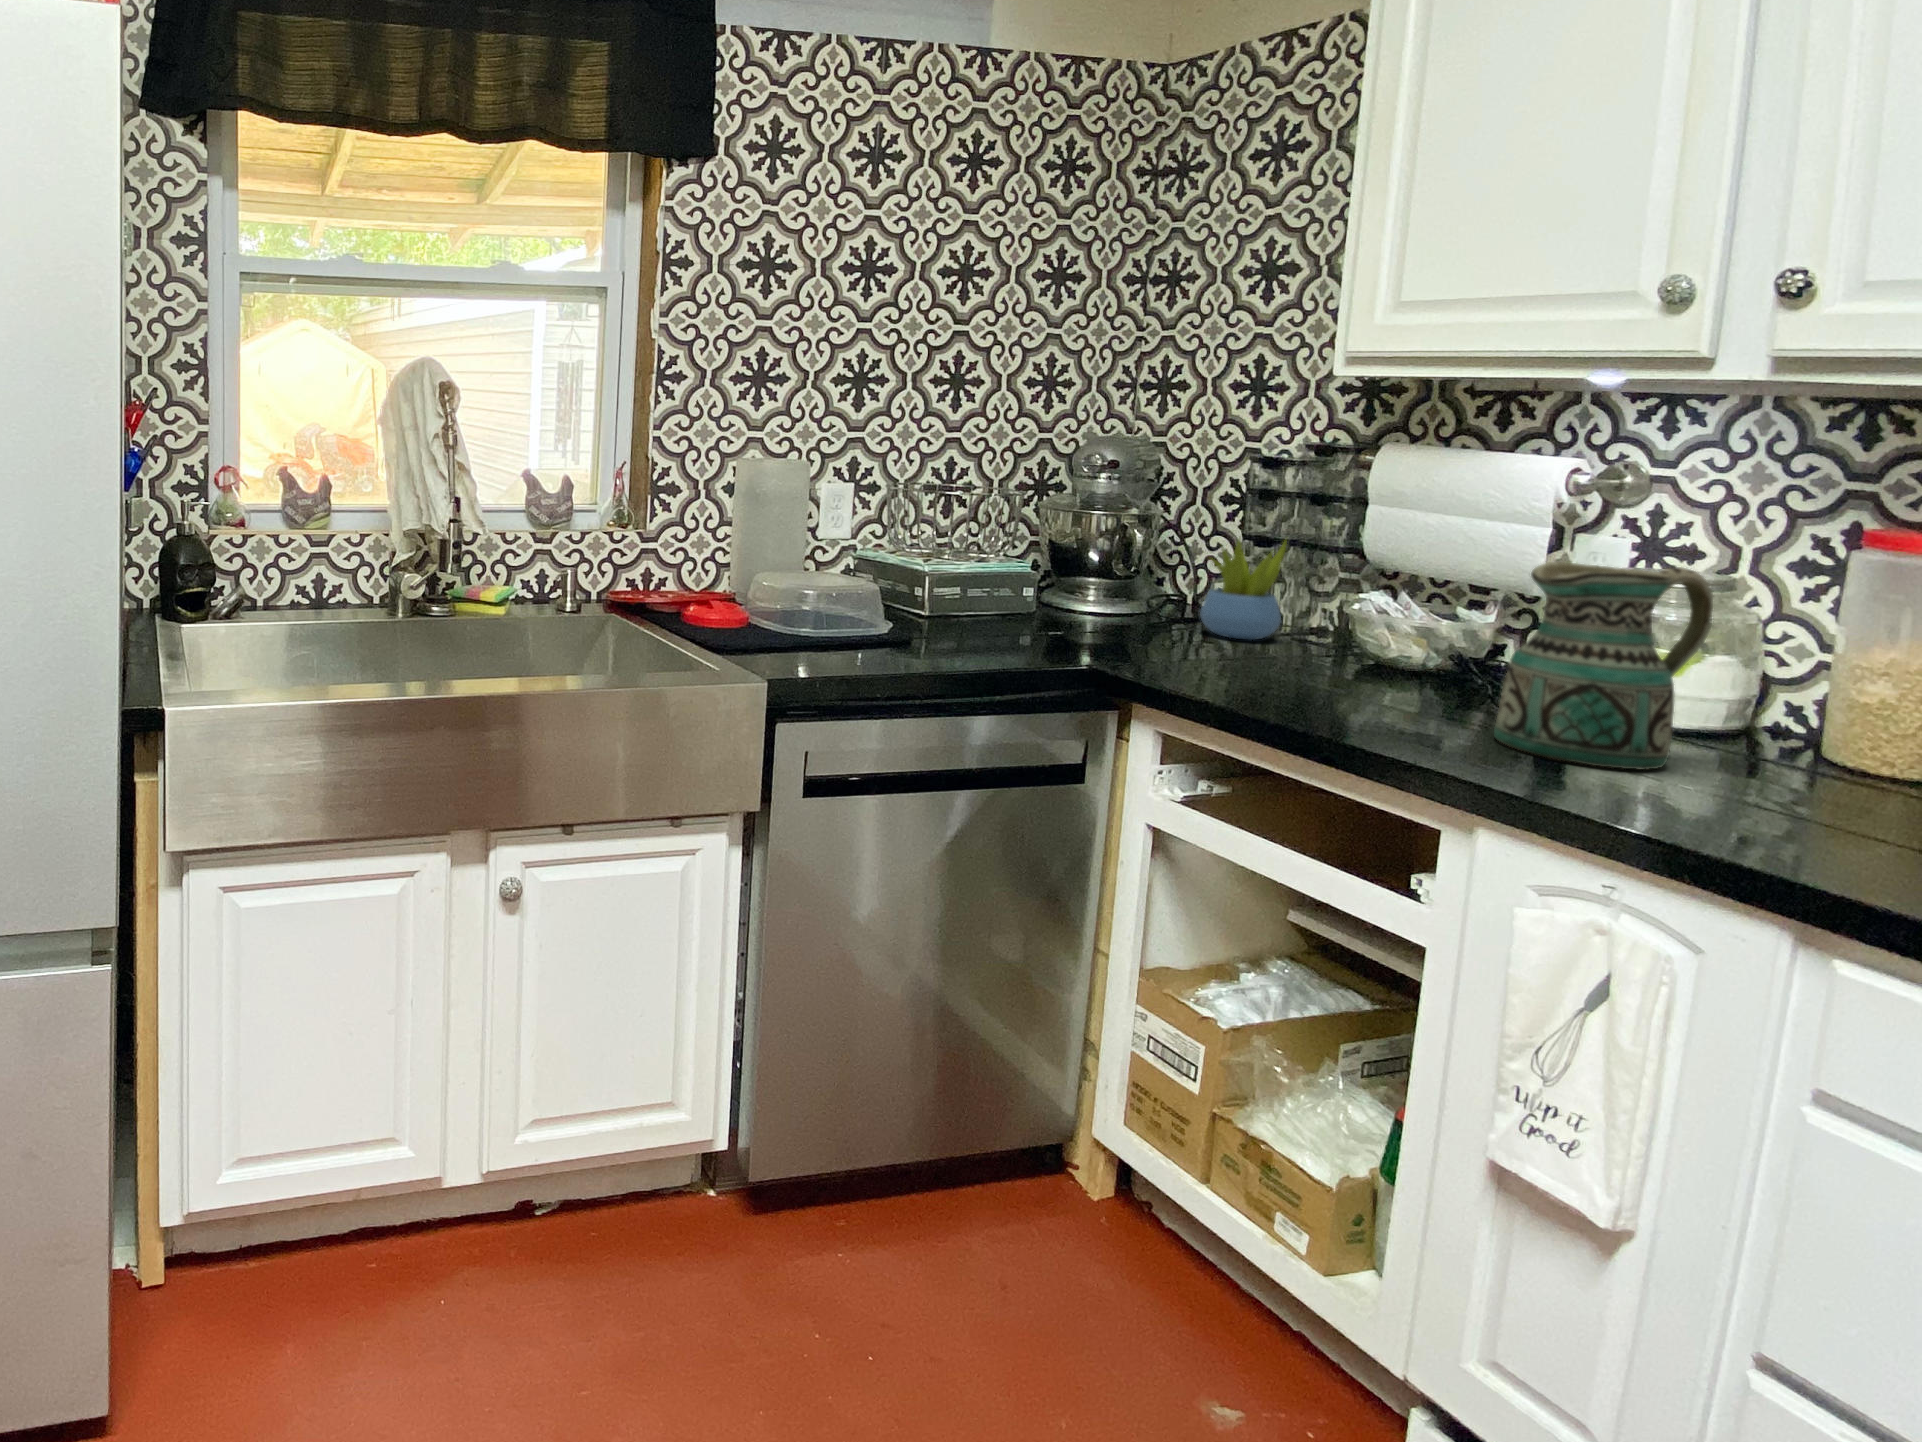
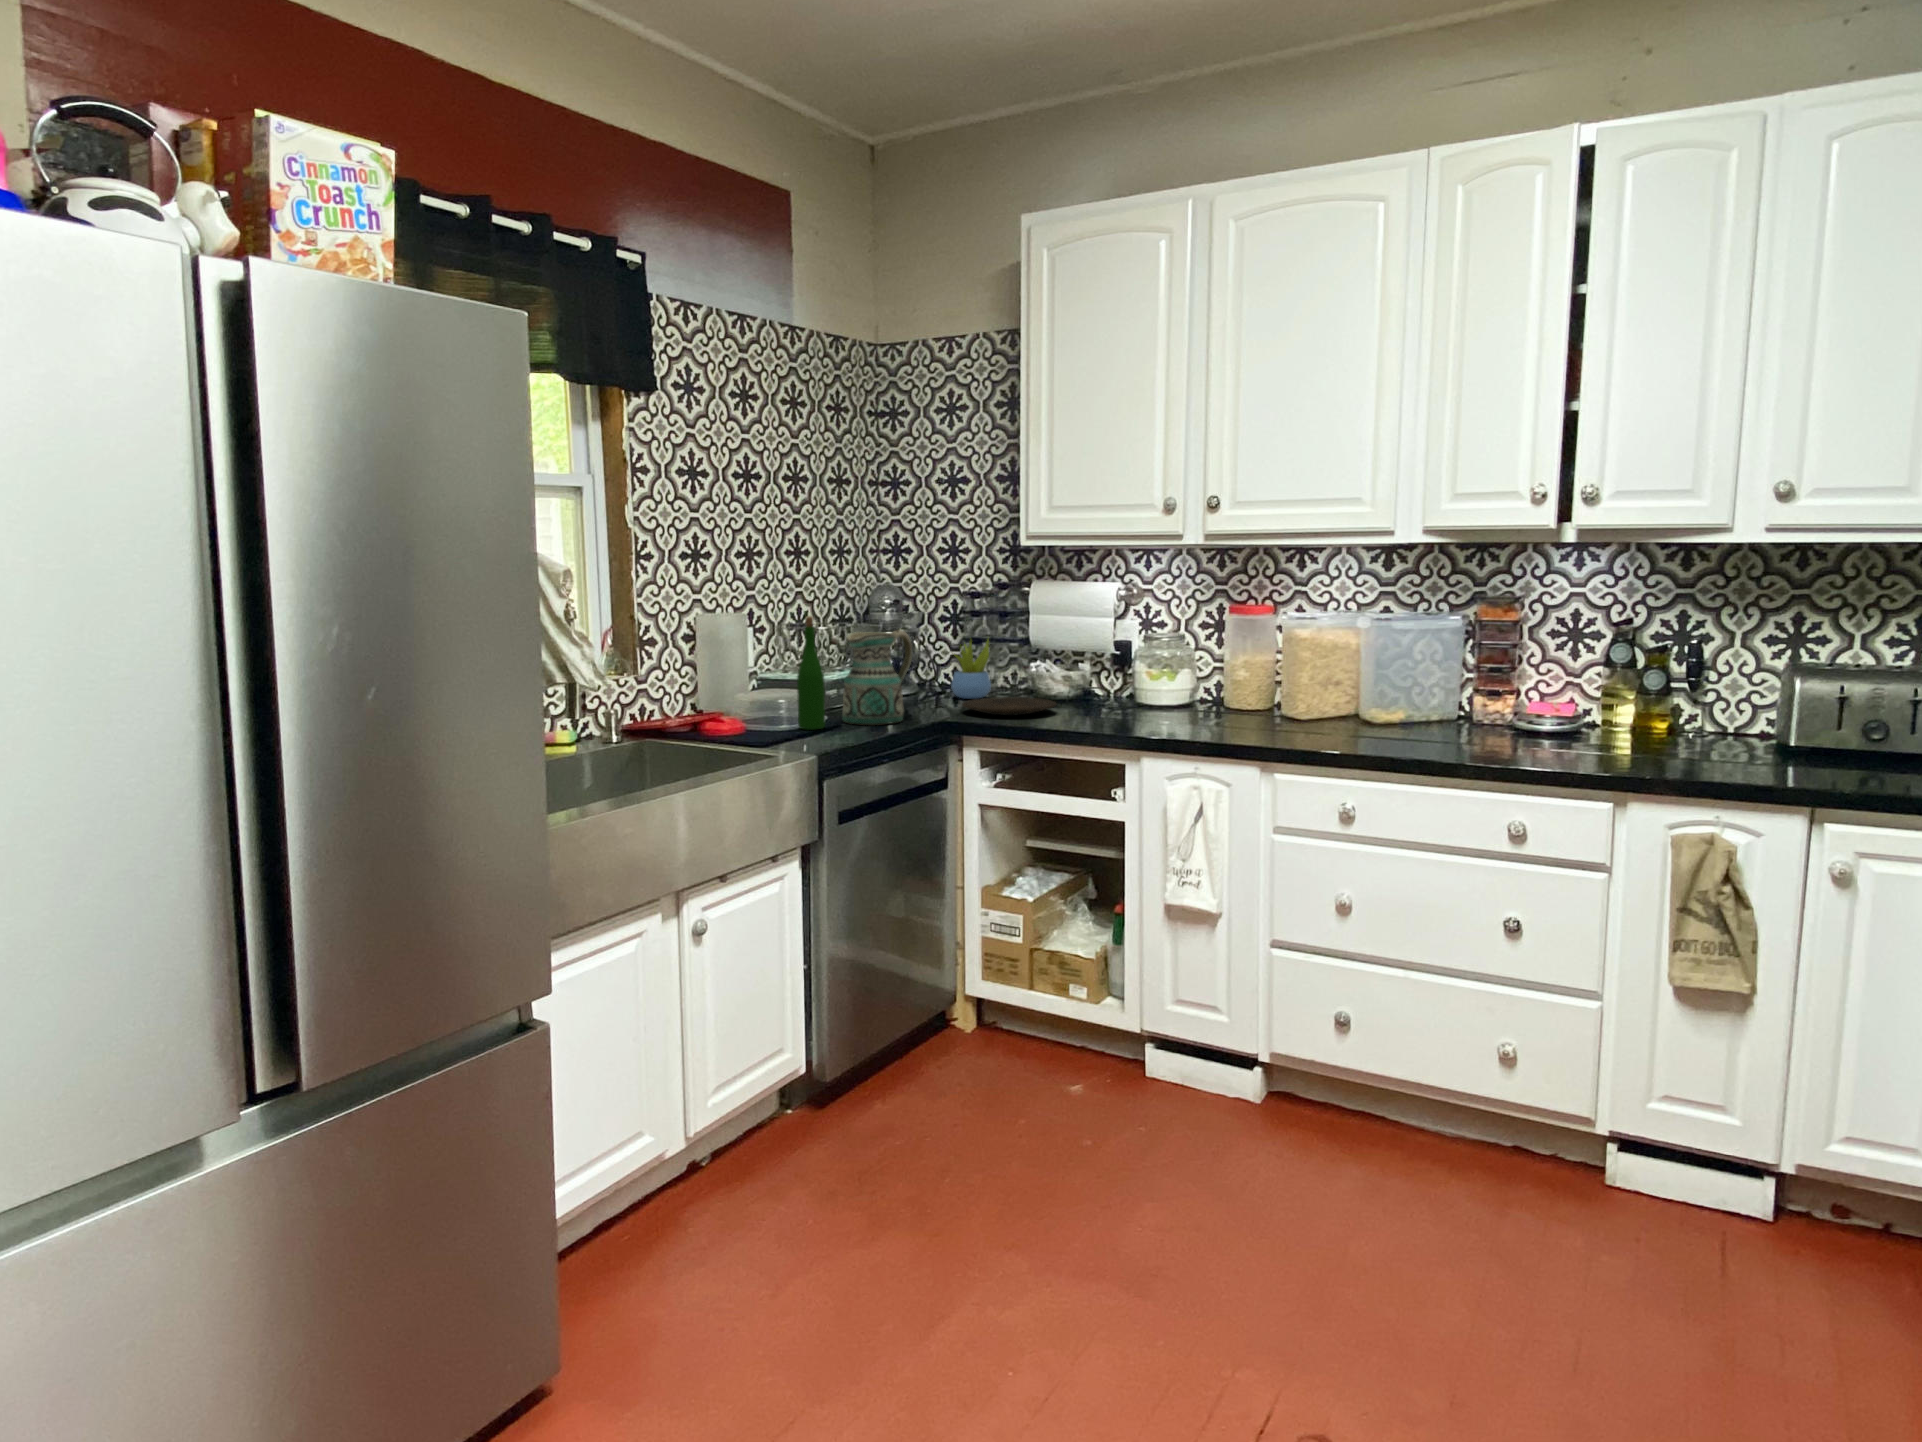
wine bottle: none [838,474,888,647] -> present [797,616,825,730]
ceramic pitcher: present [1494,562,1713,770] -> present [843,630,912,725]
plate: none [1167,641,1371,684] -> present [962,697,1056,715]

